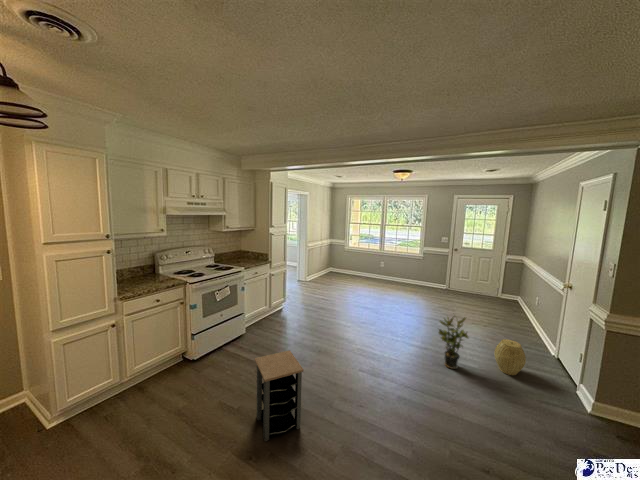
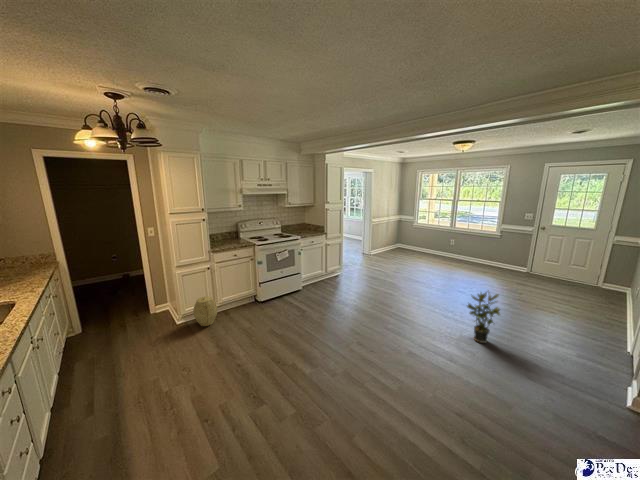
woven basket: present [494,339,526,375] -> present [193,296,217,326]
side table: present [255,350,304,441] -> none [288,299,319,358]

